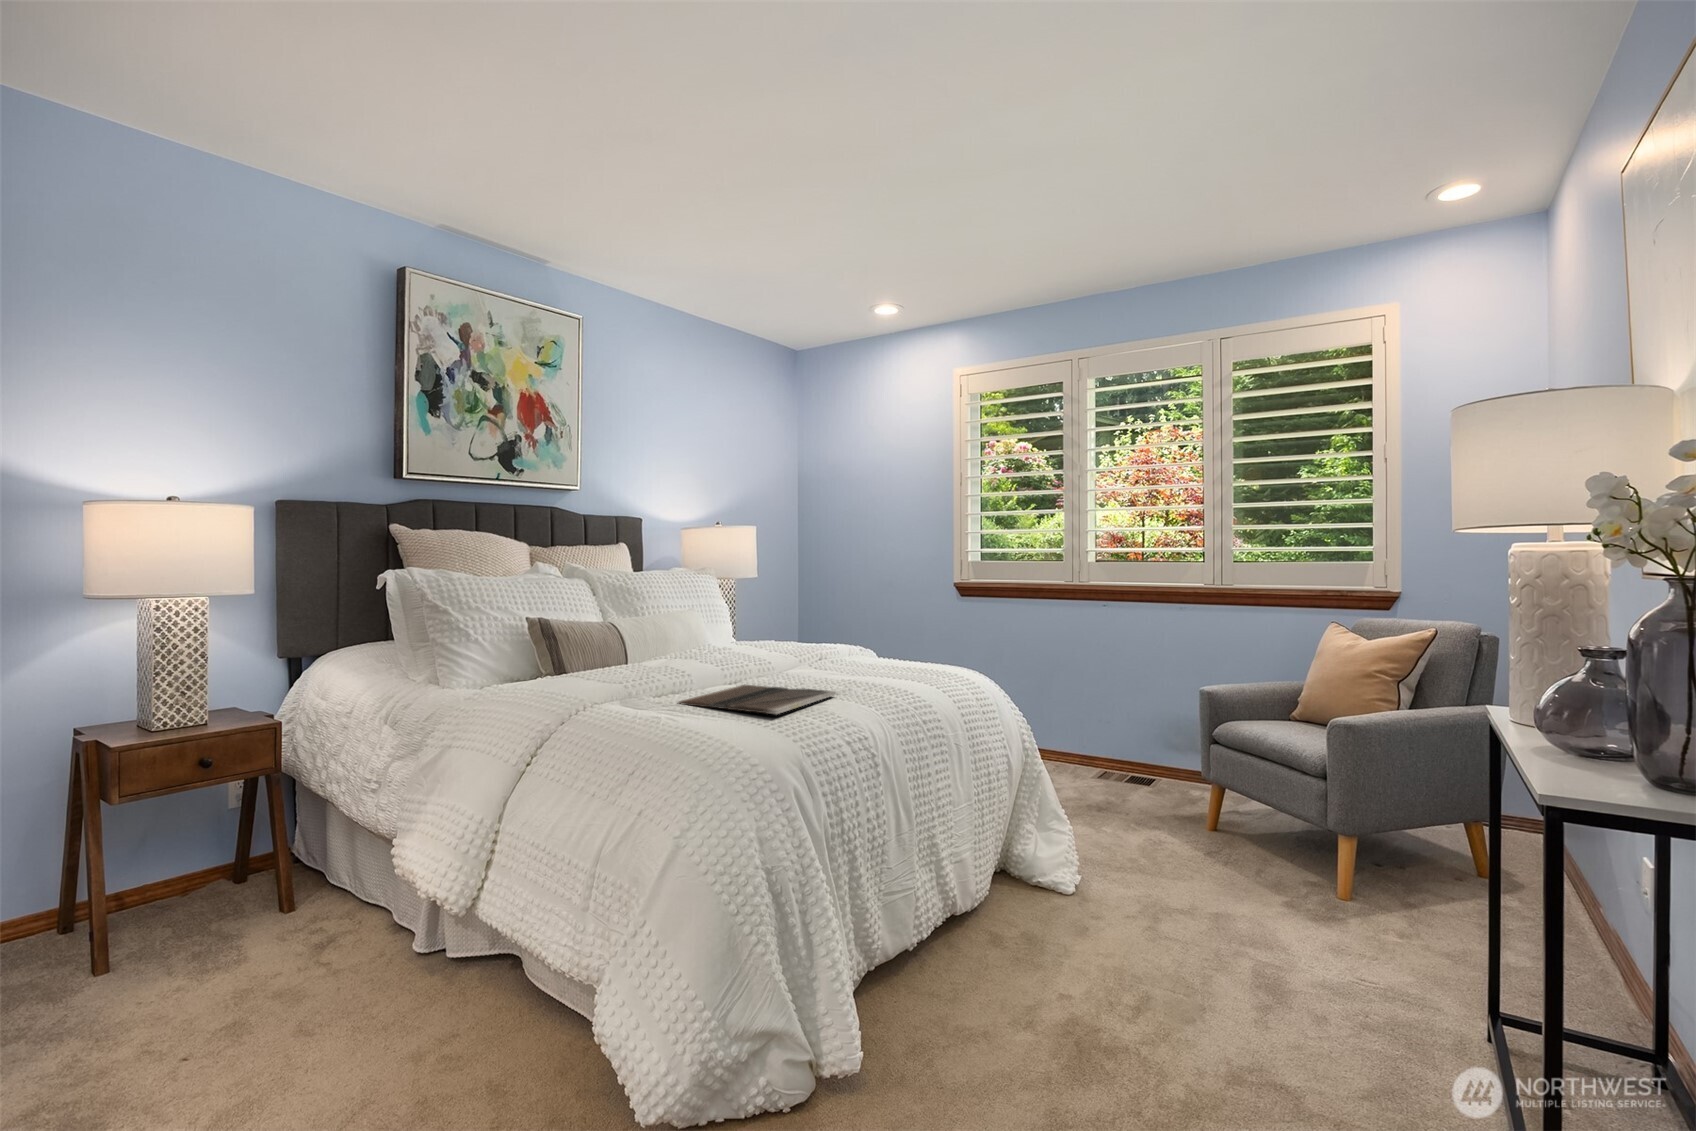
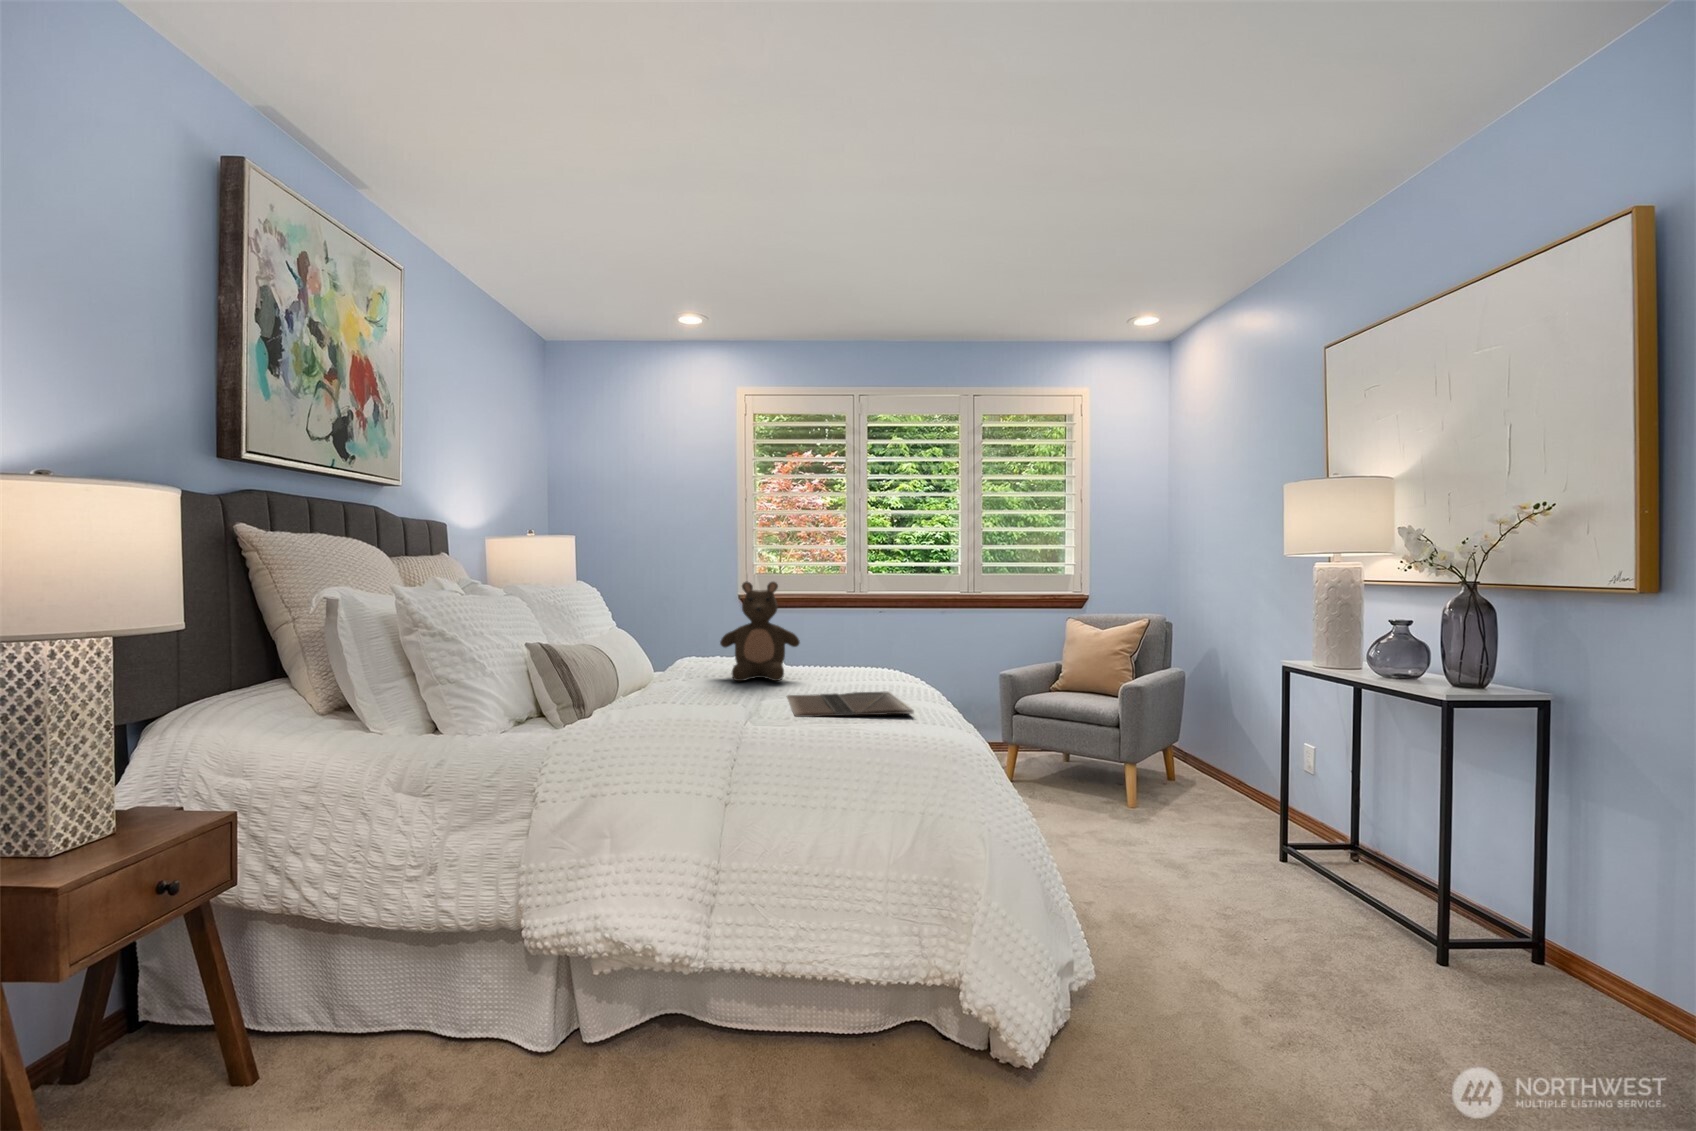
stuffed bear: none [743,572,821,671] -> present [720,582,800,681]

